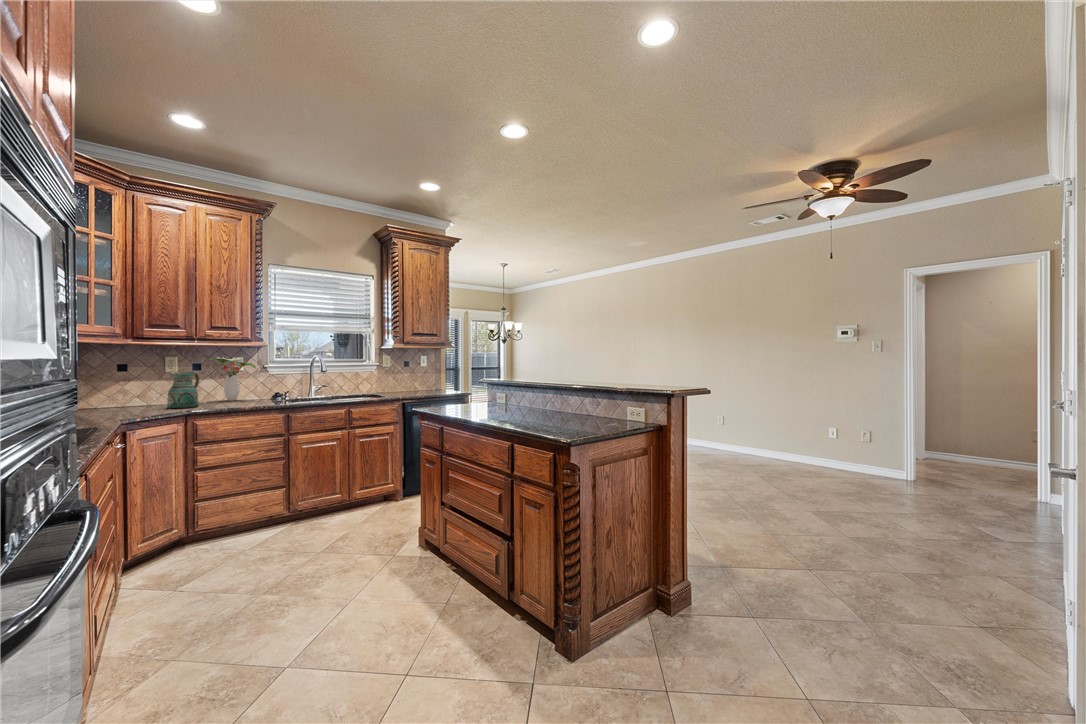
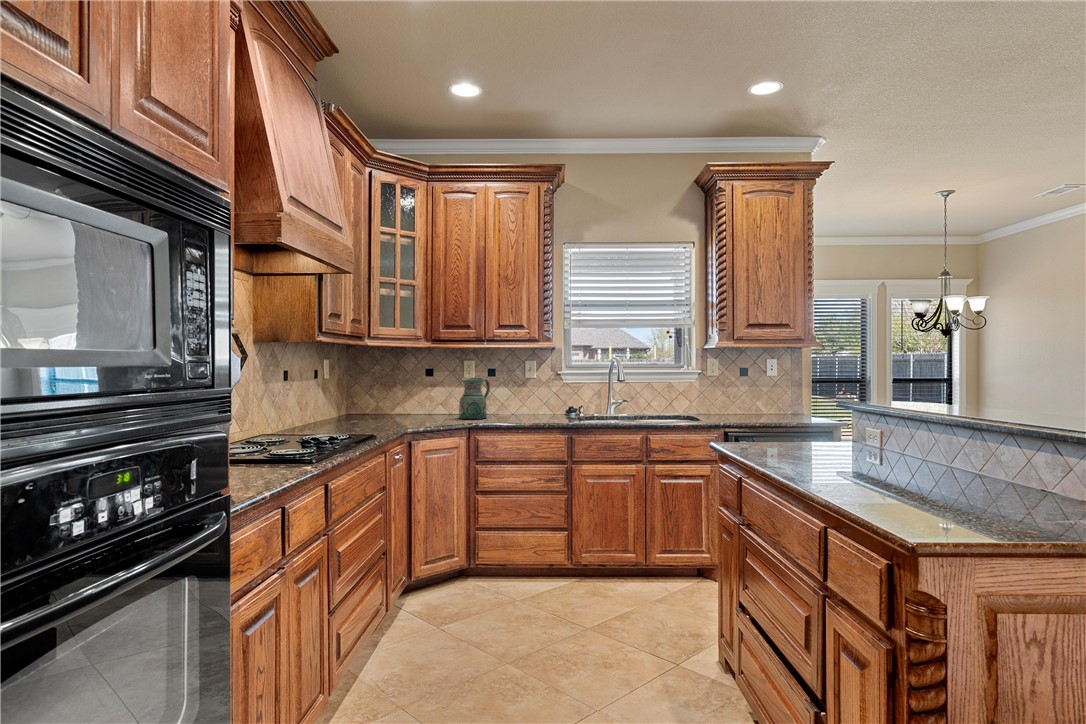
flower arrangement: present [209,357,256,401] -> none [500,361,546,414]

